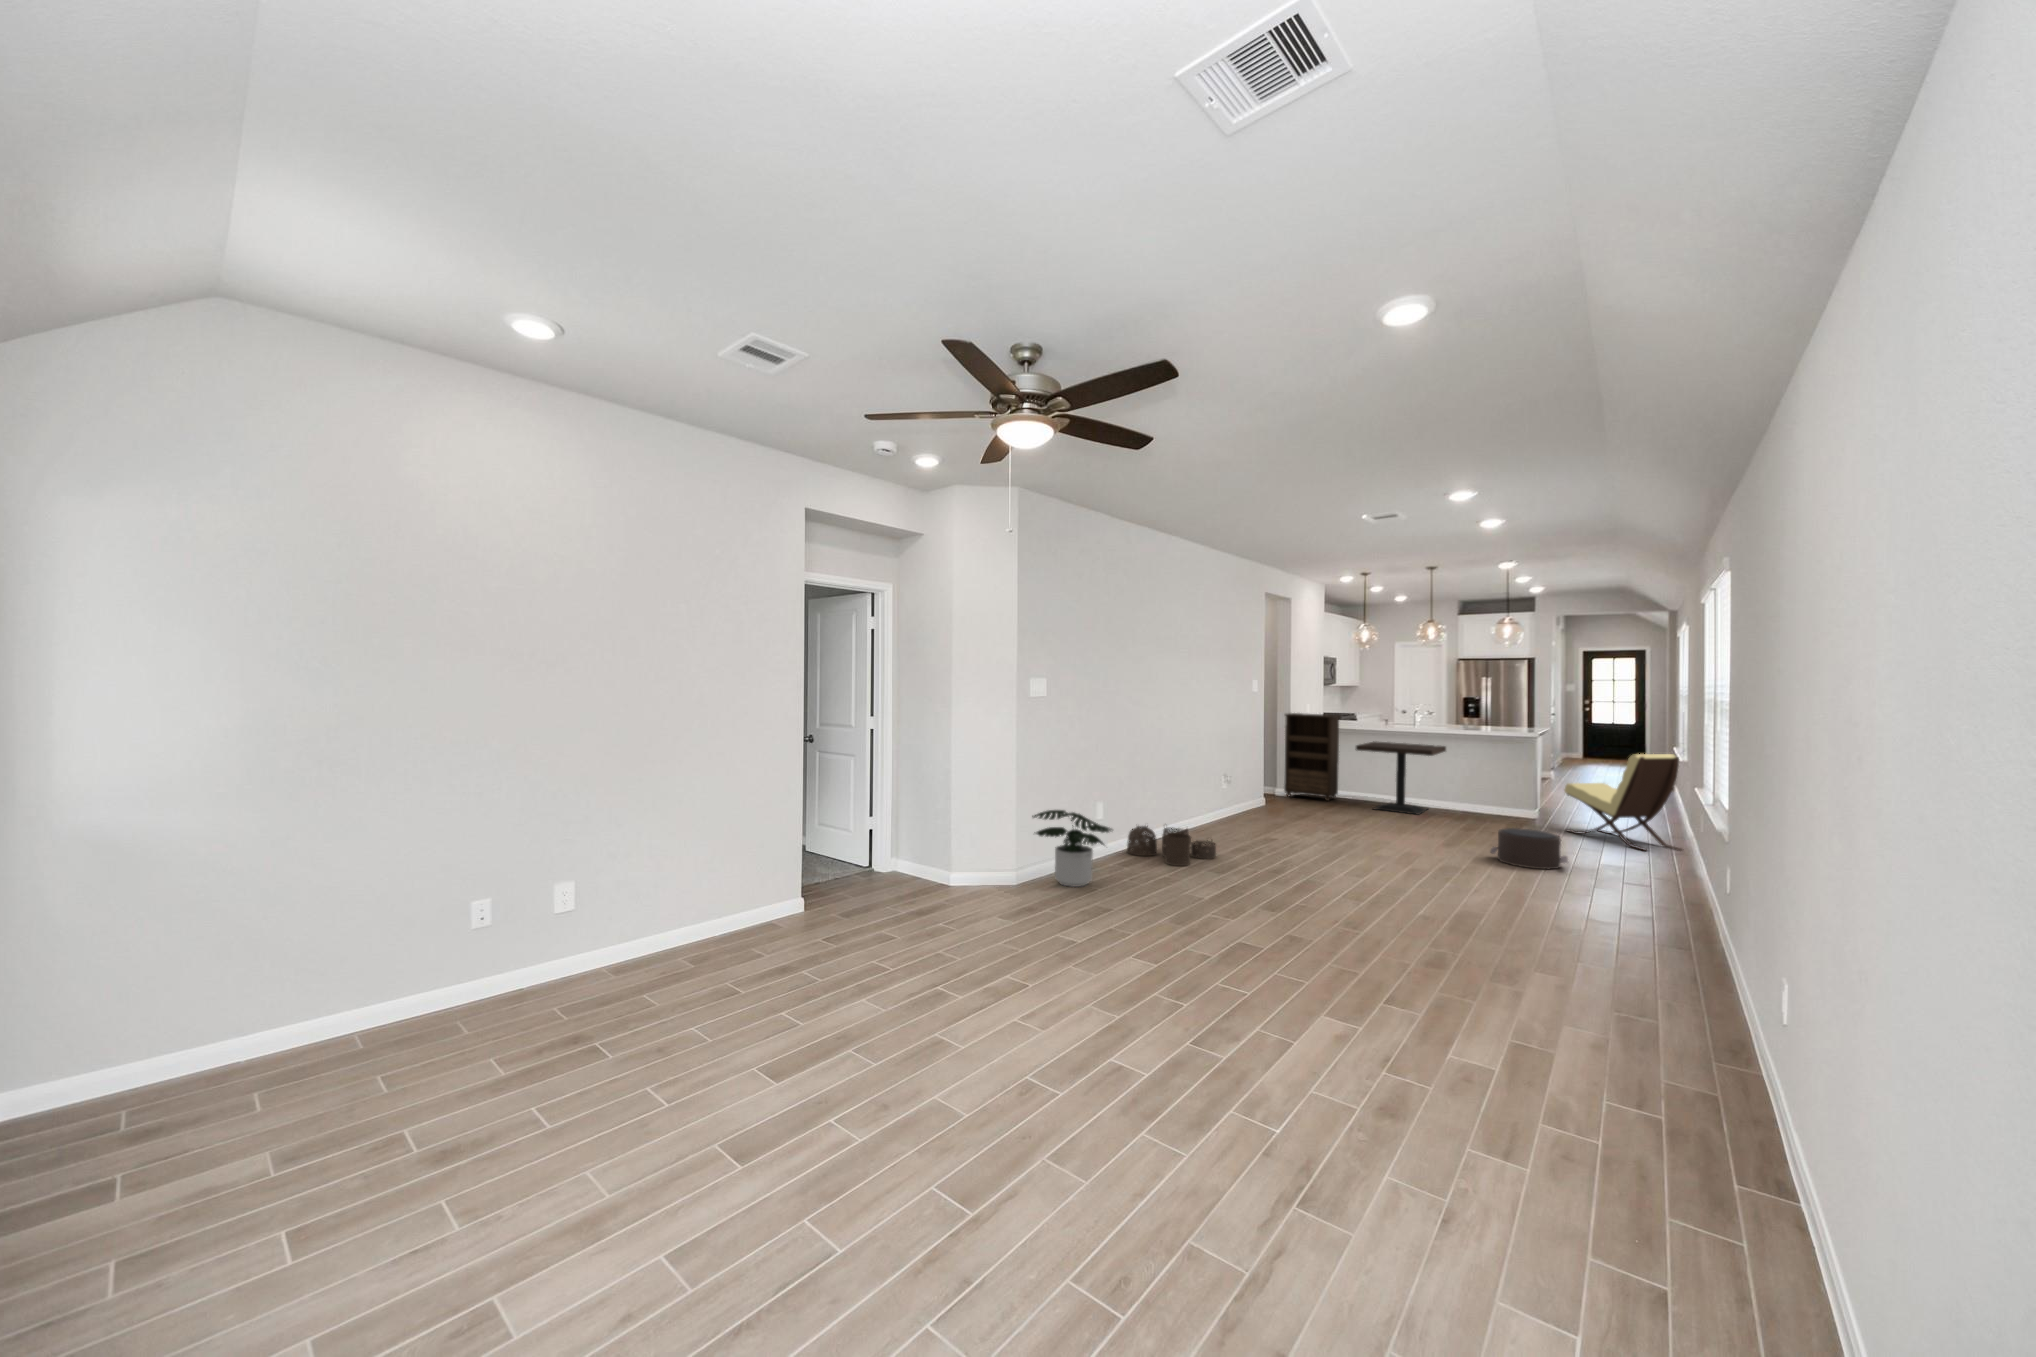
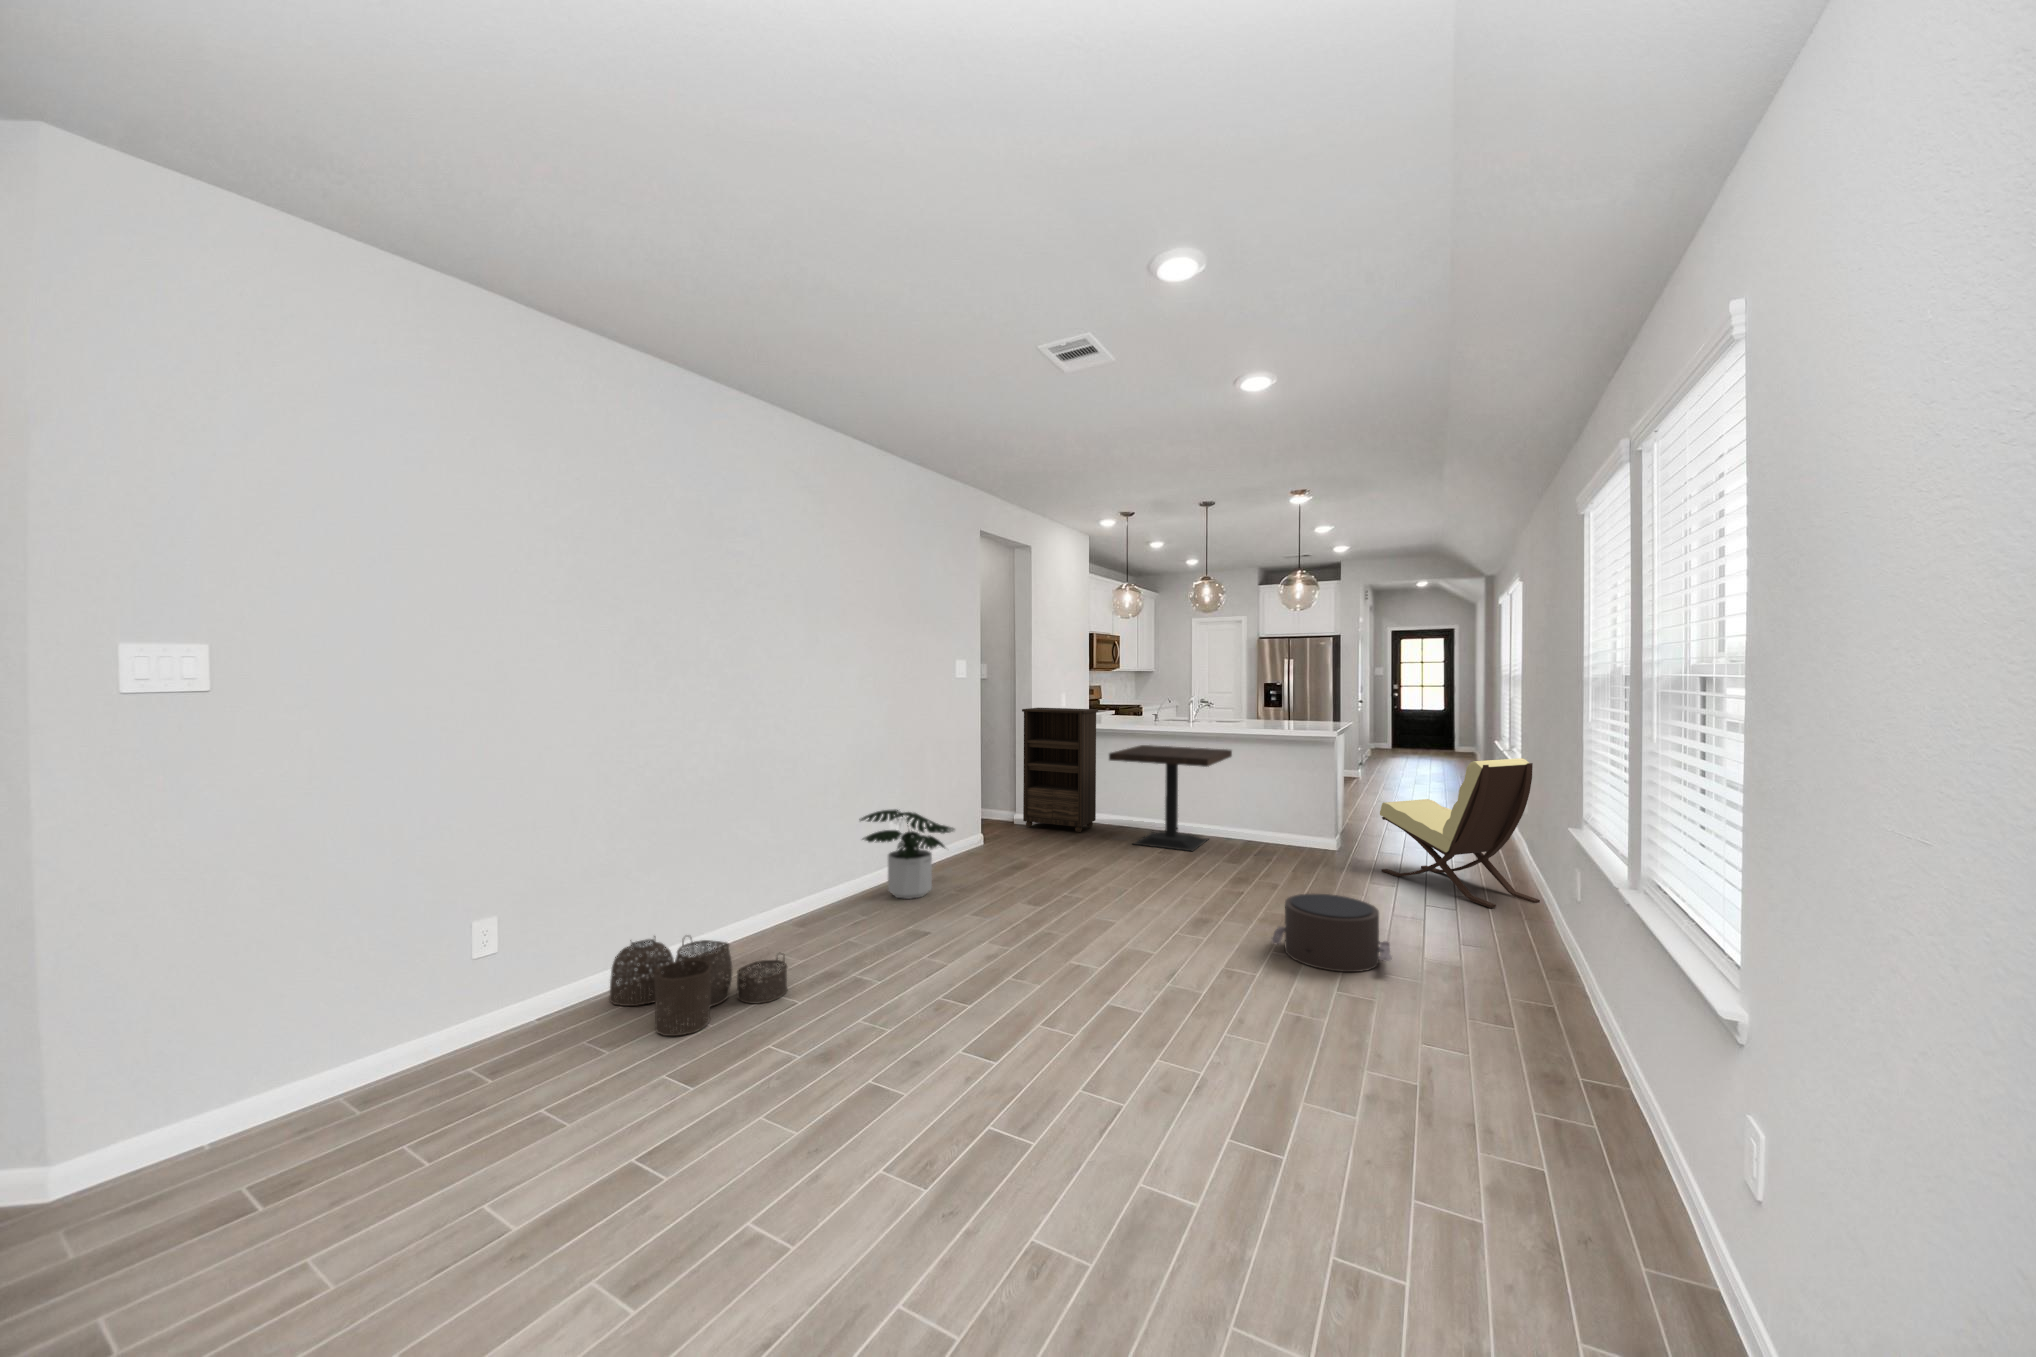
potted plant: present [1032,810,1112,887] -> present [859,810,954,899]

